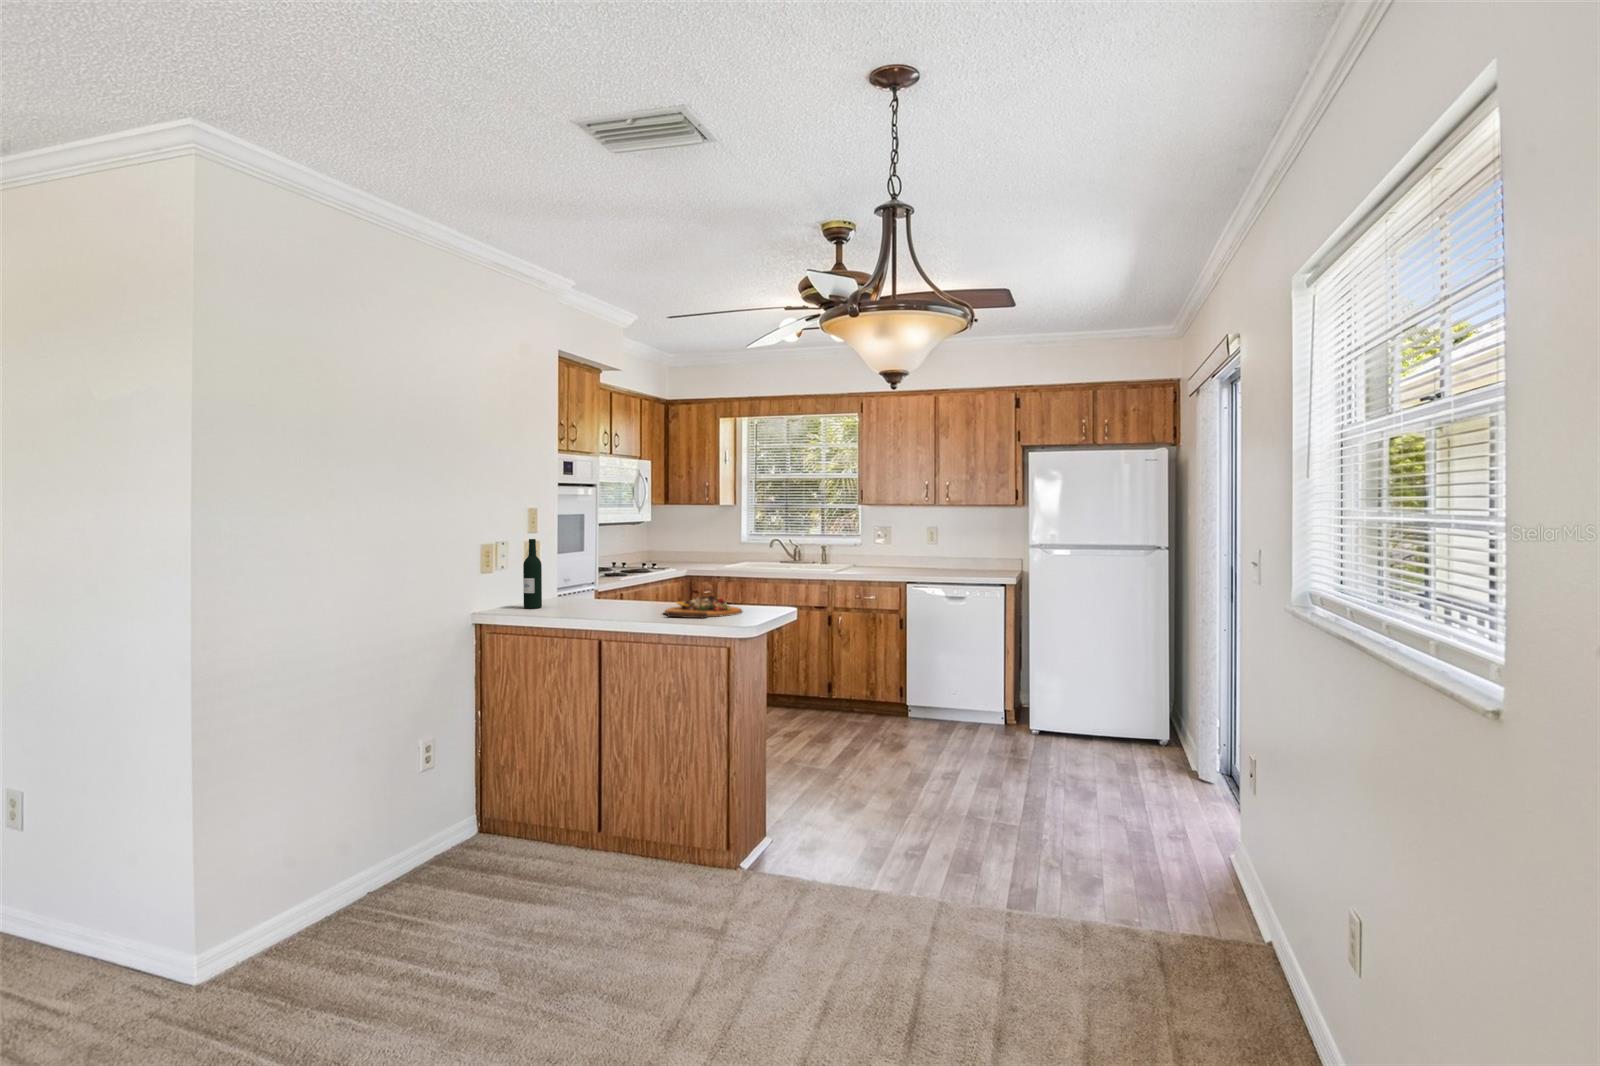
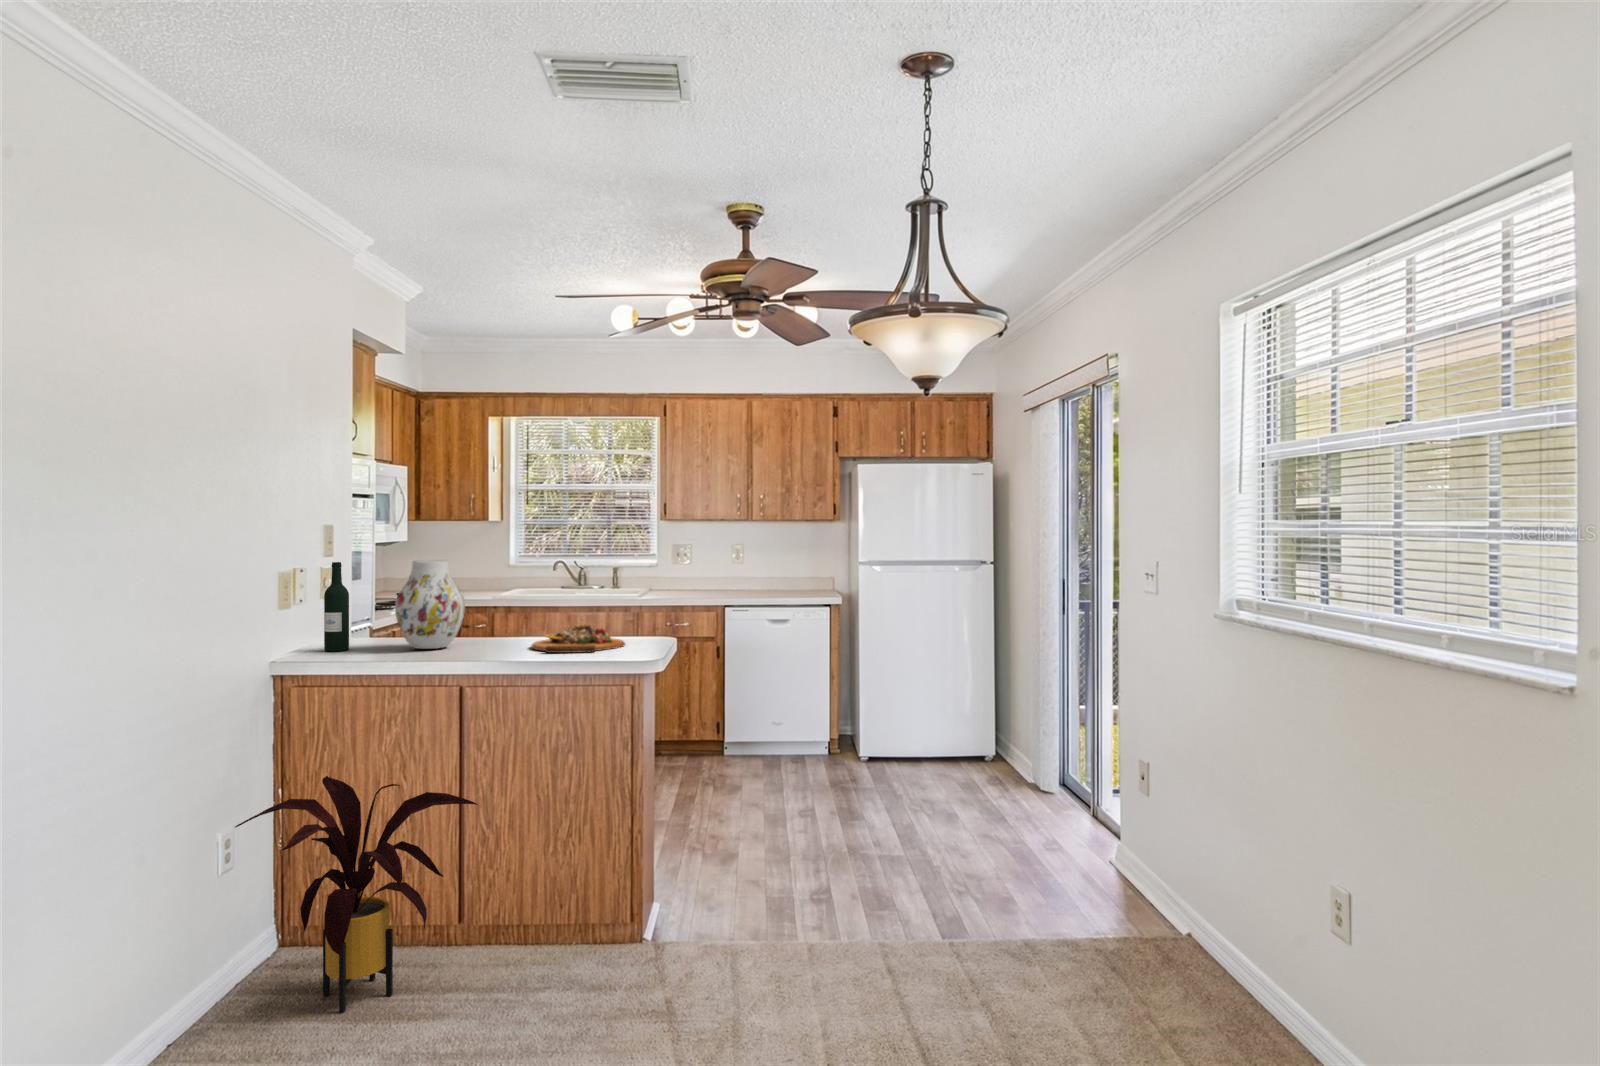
vase: none [569,538,622,610] -> present [395,560,465,649]
house plant: none [433,704,603,886] -> present [235,776,477,1013]

